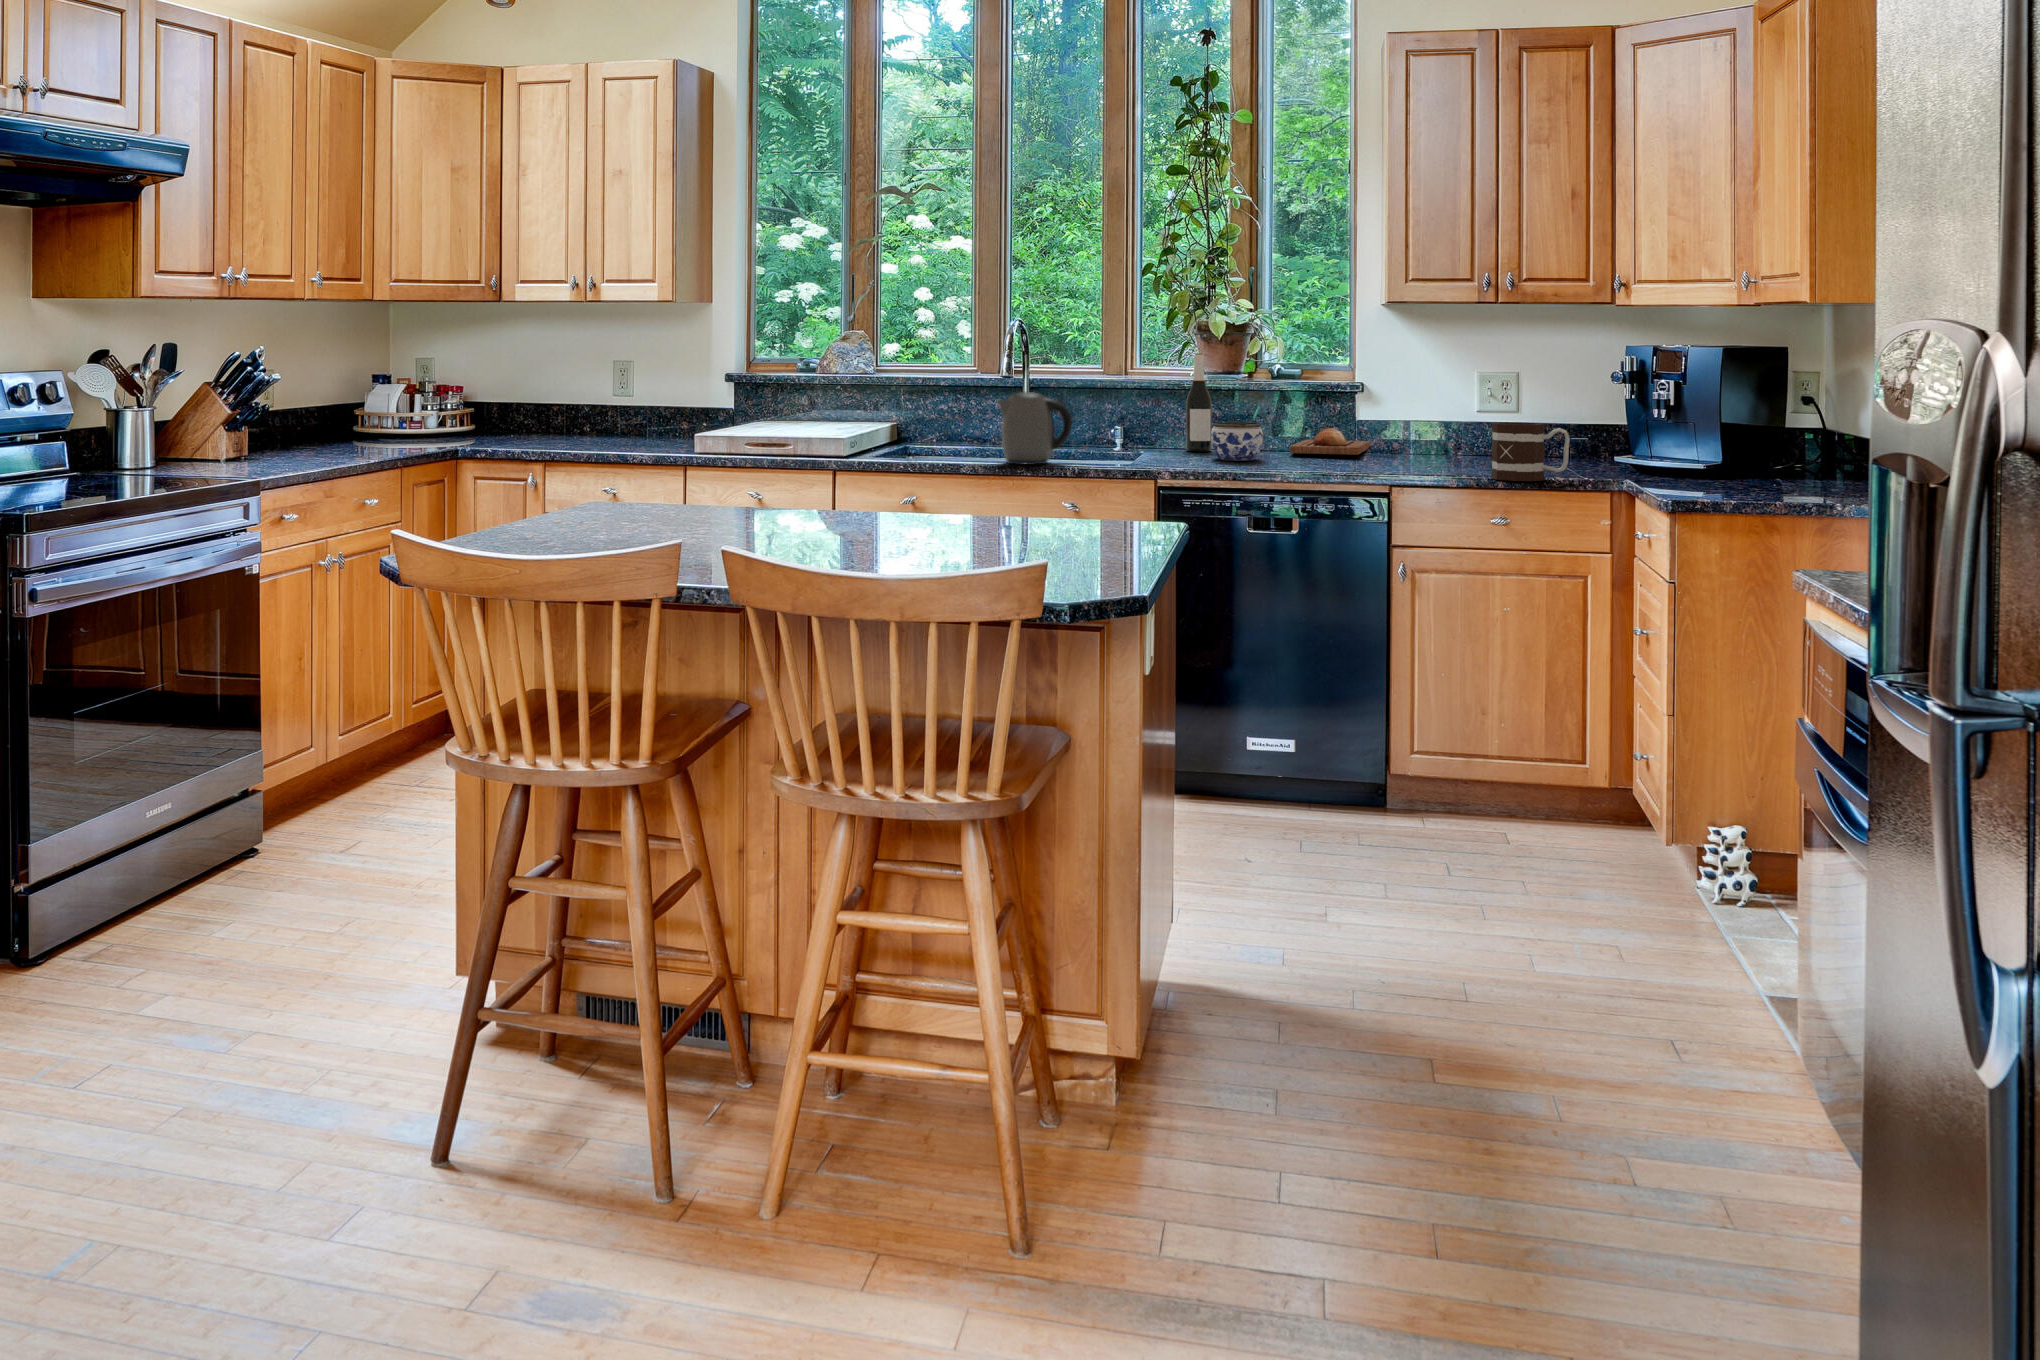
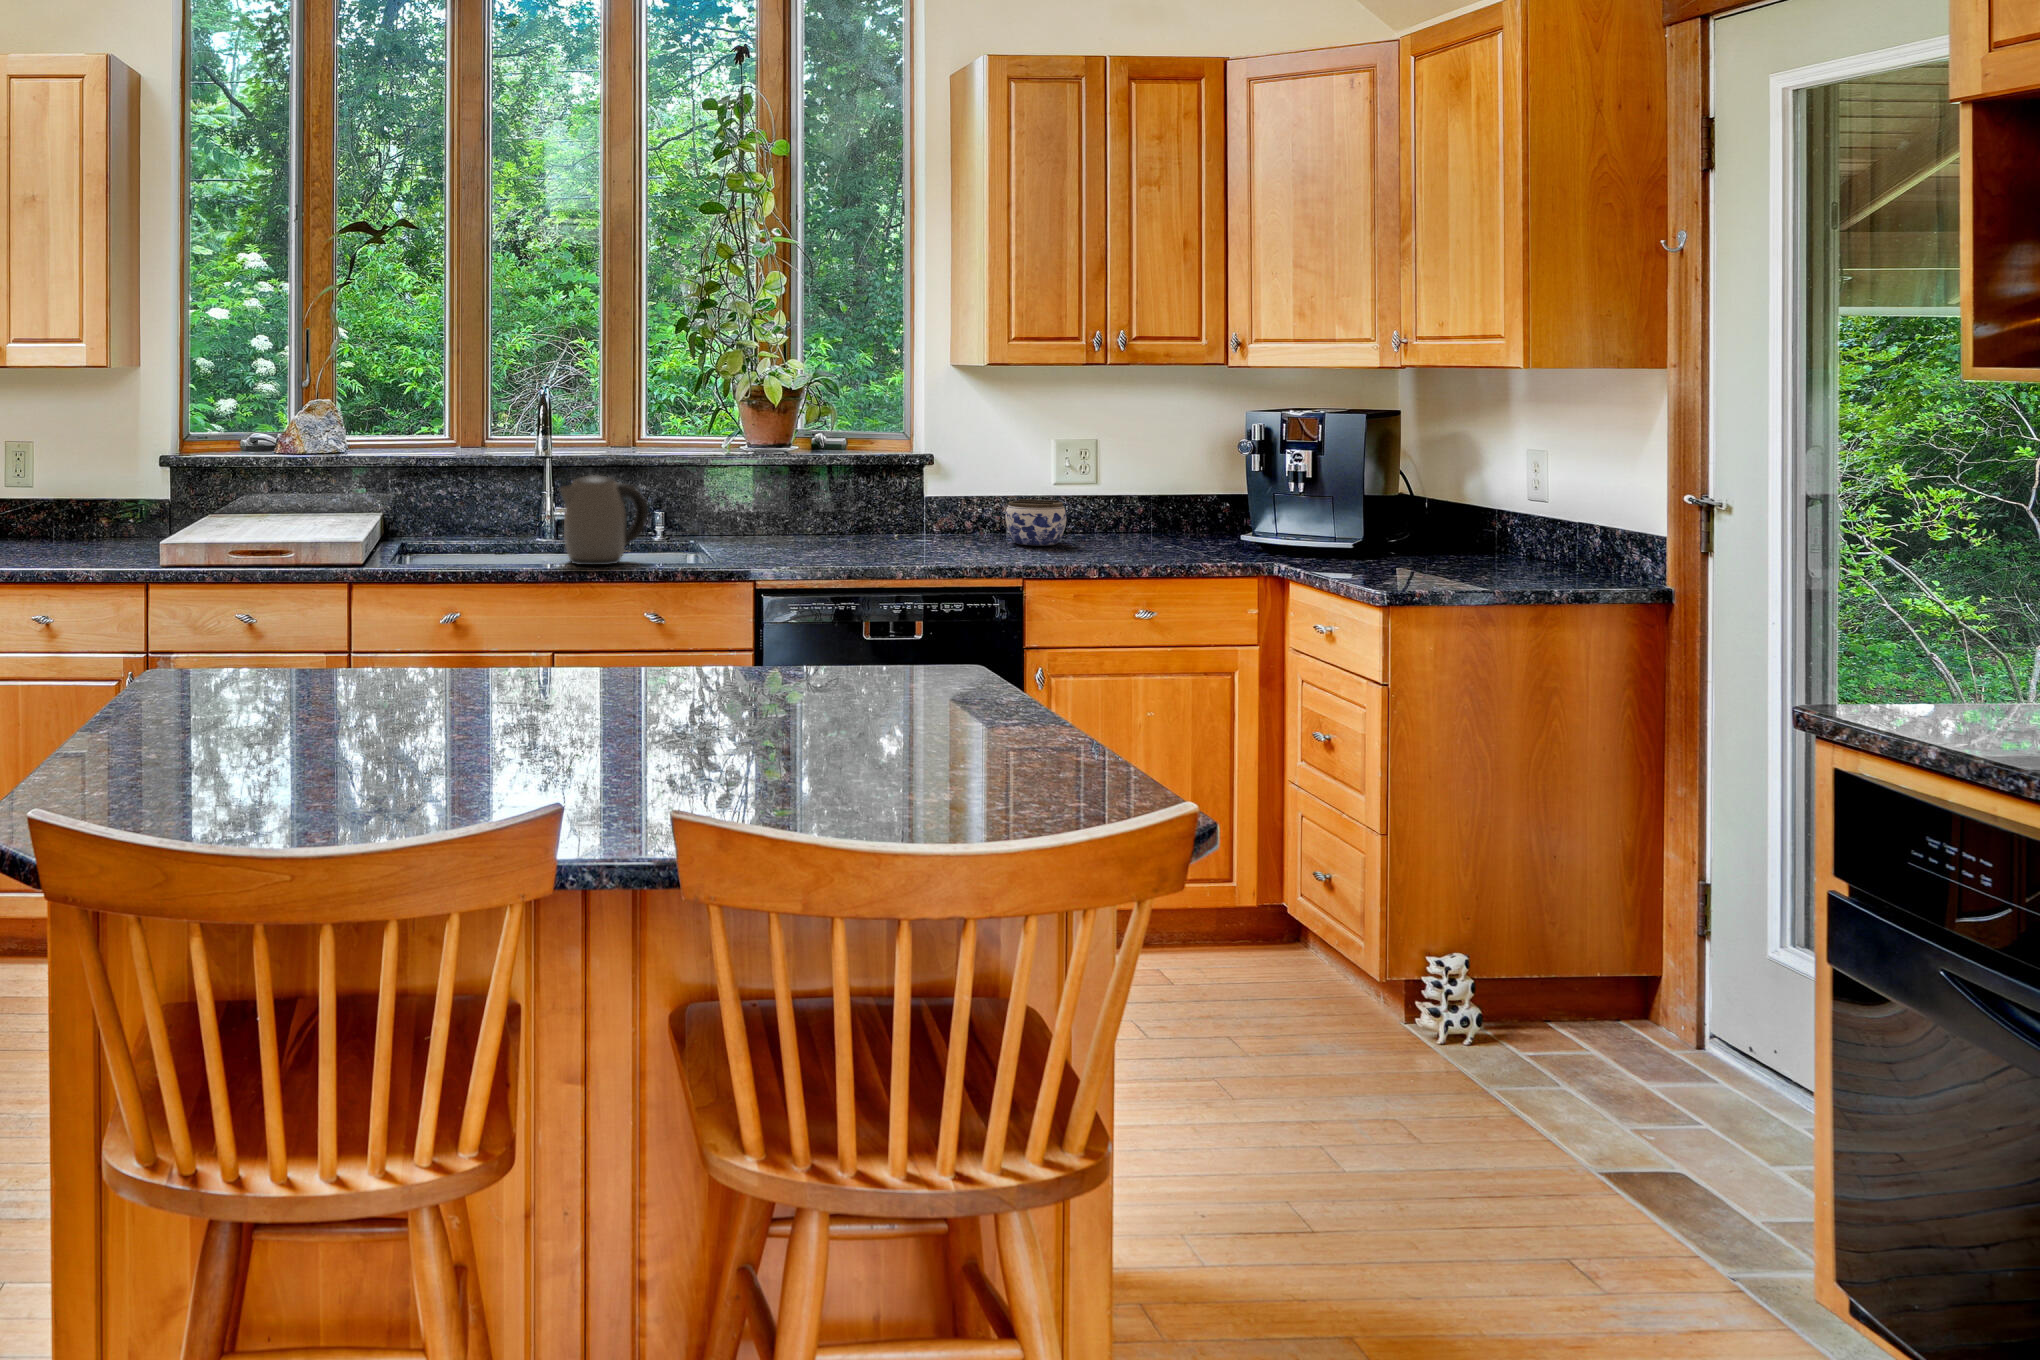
wine bottle: present [1186,353,1212,451] -> none [752,423,782,538]
jar: present [1211,422,1263,461] -> present [1006,499,1066,545]
mug: present [1491,422,1570,481] -> none [1124,499,1211,568]
bread loaf: present [1289,428,1370,455] -> none [866,504,954,537]

